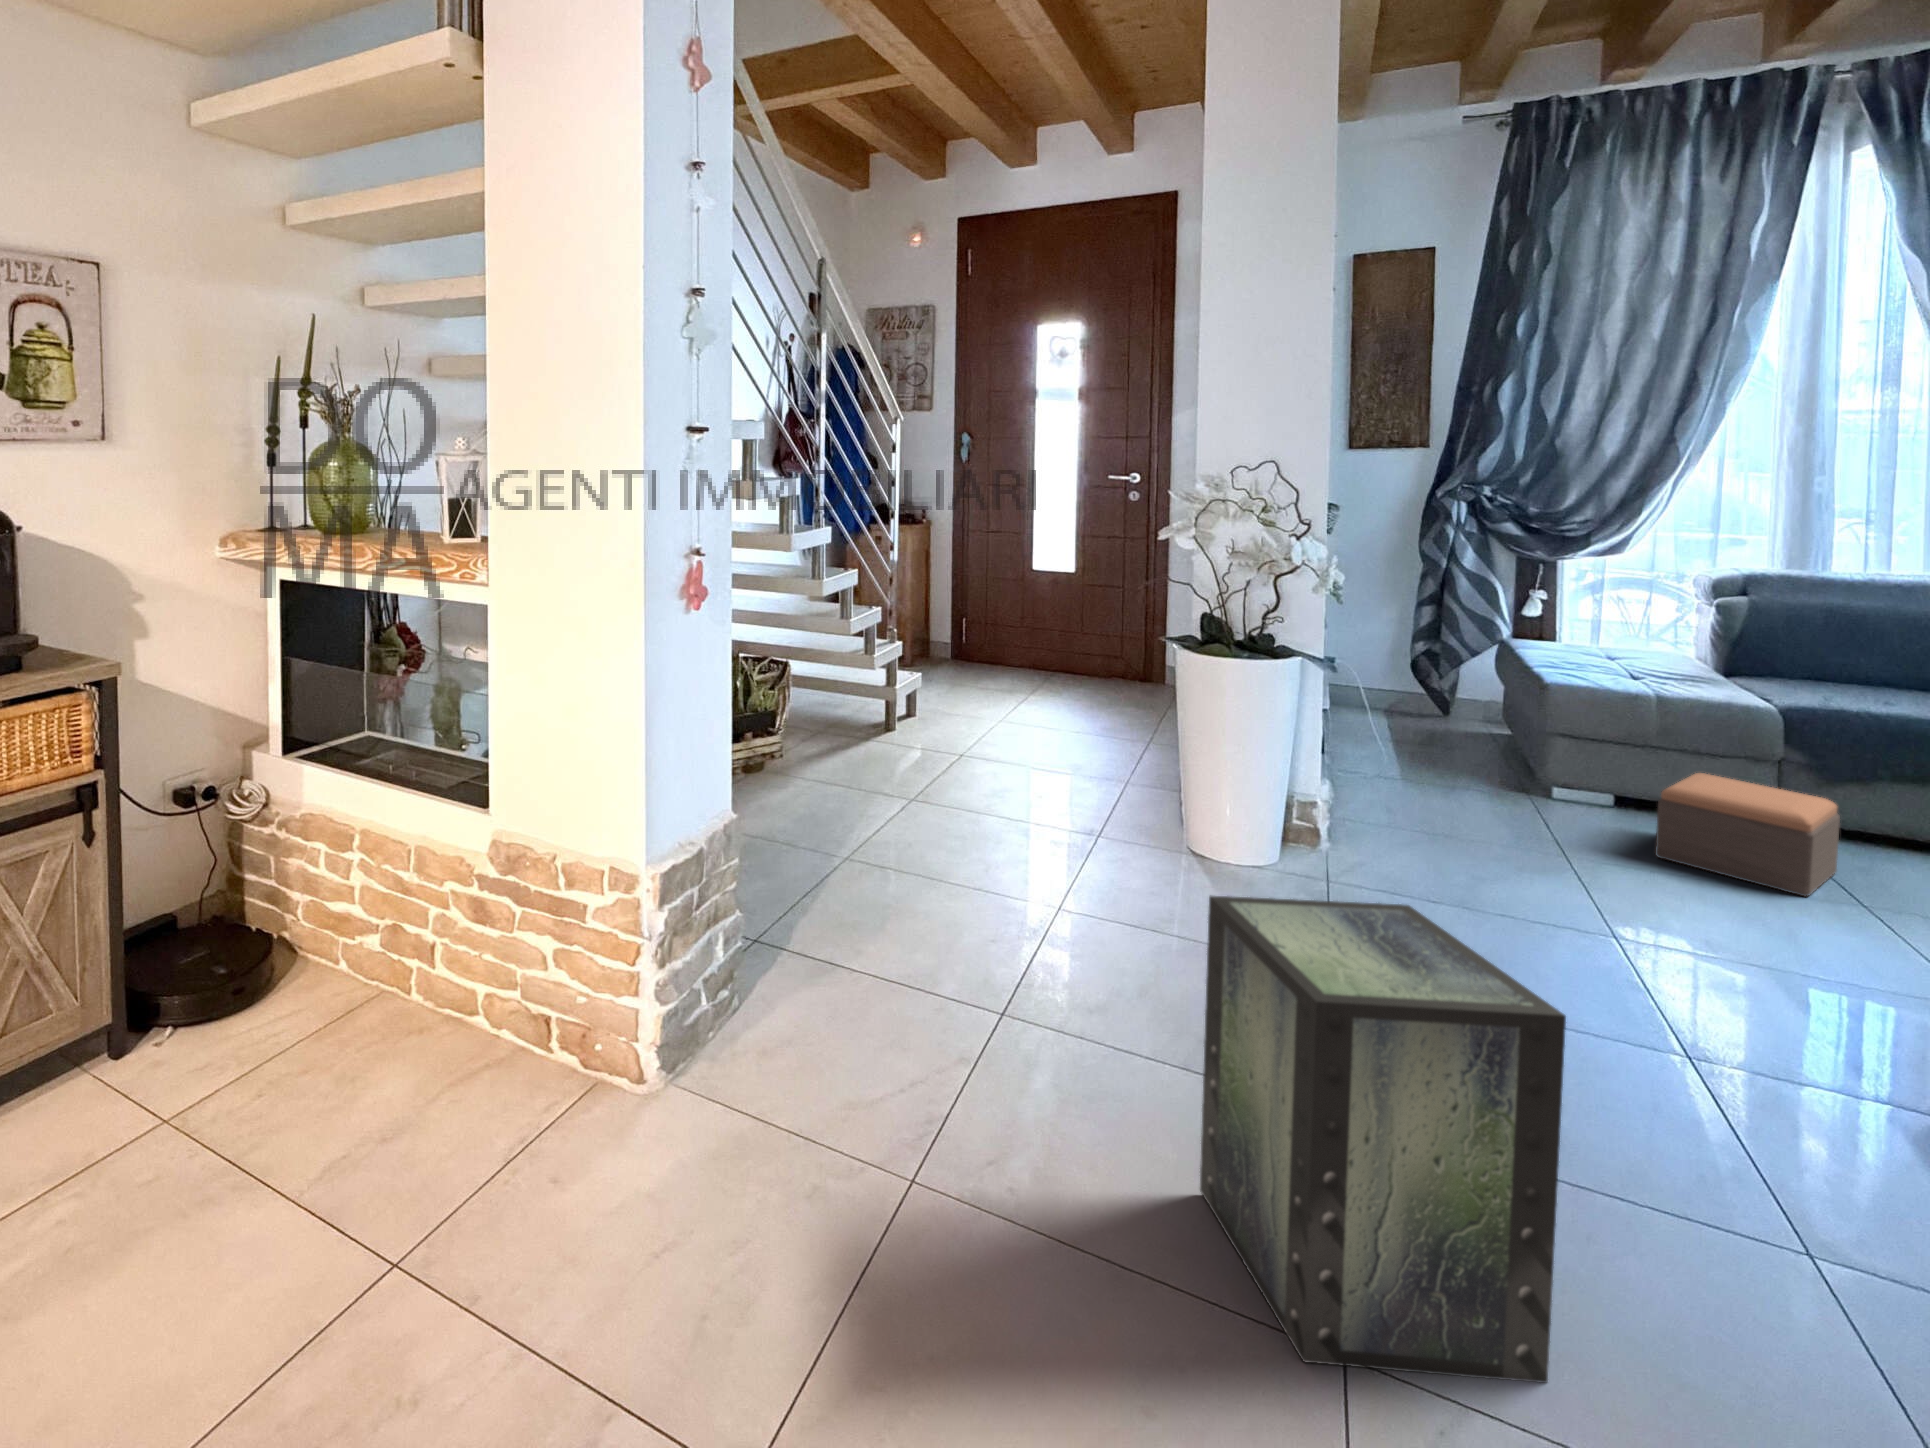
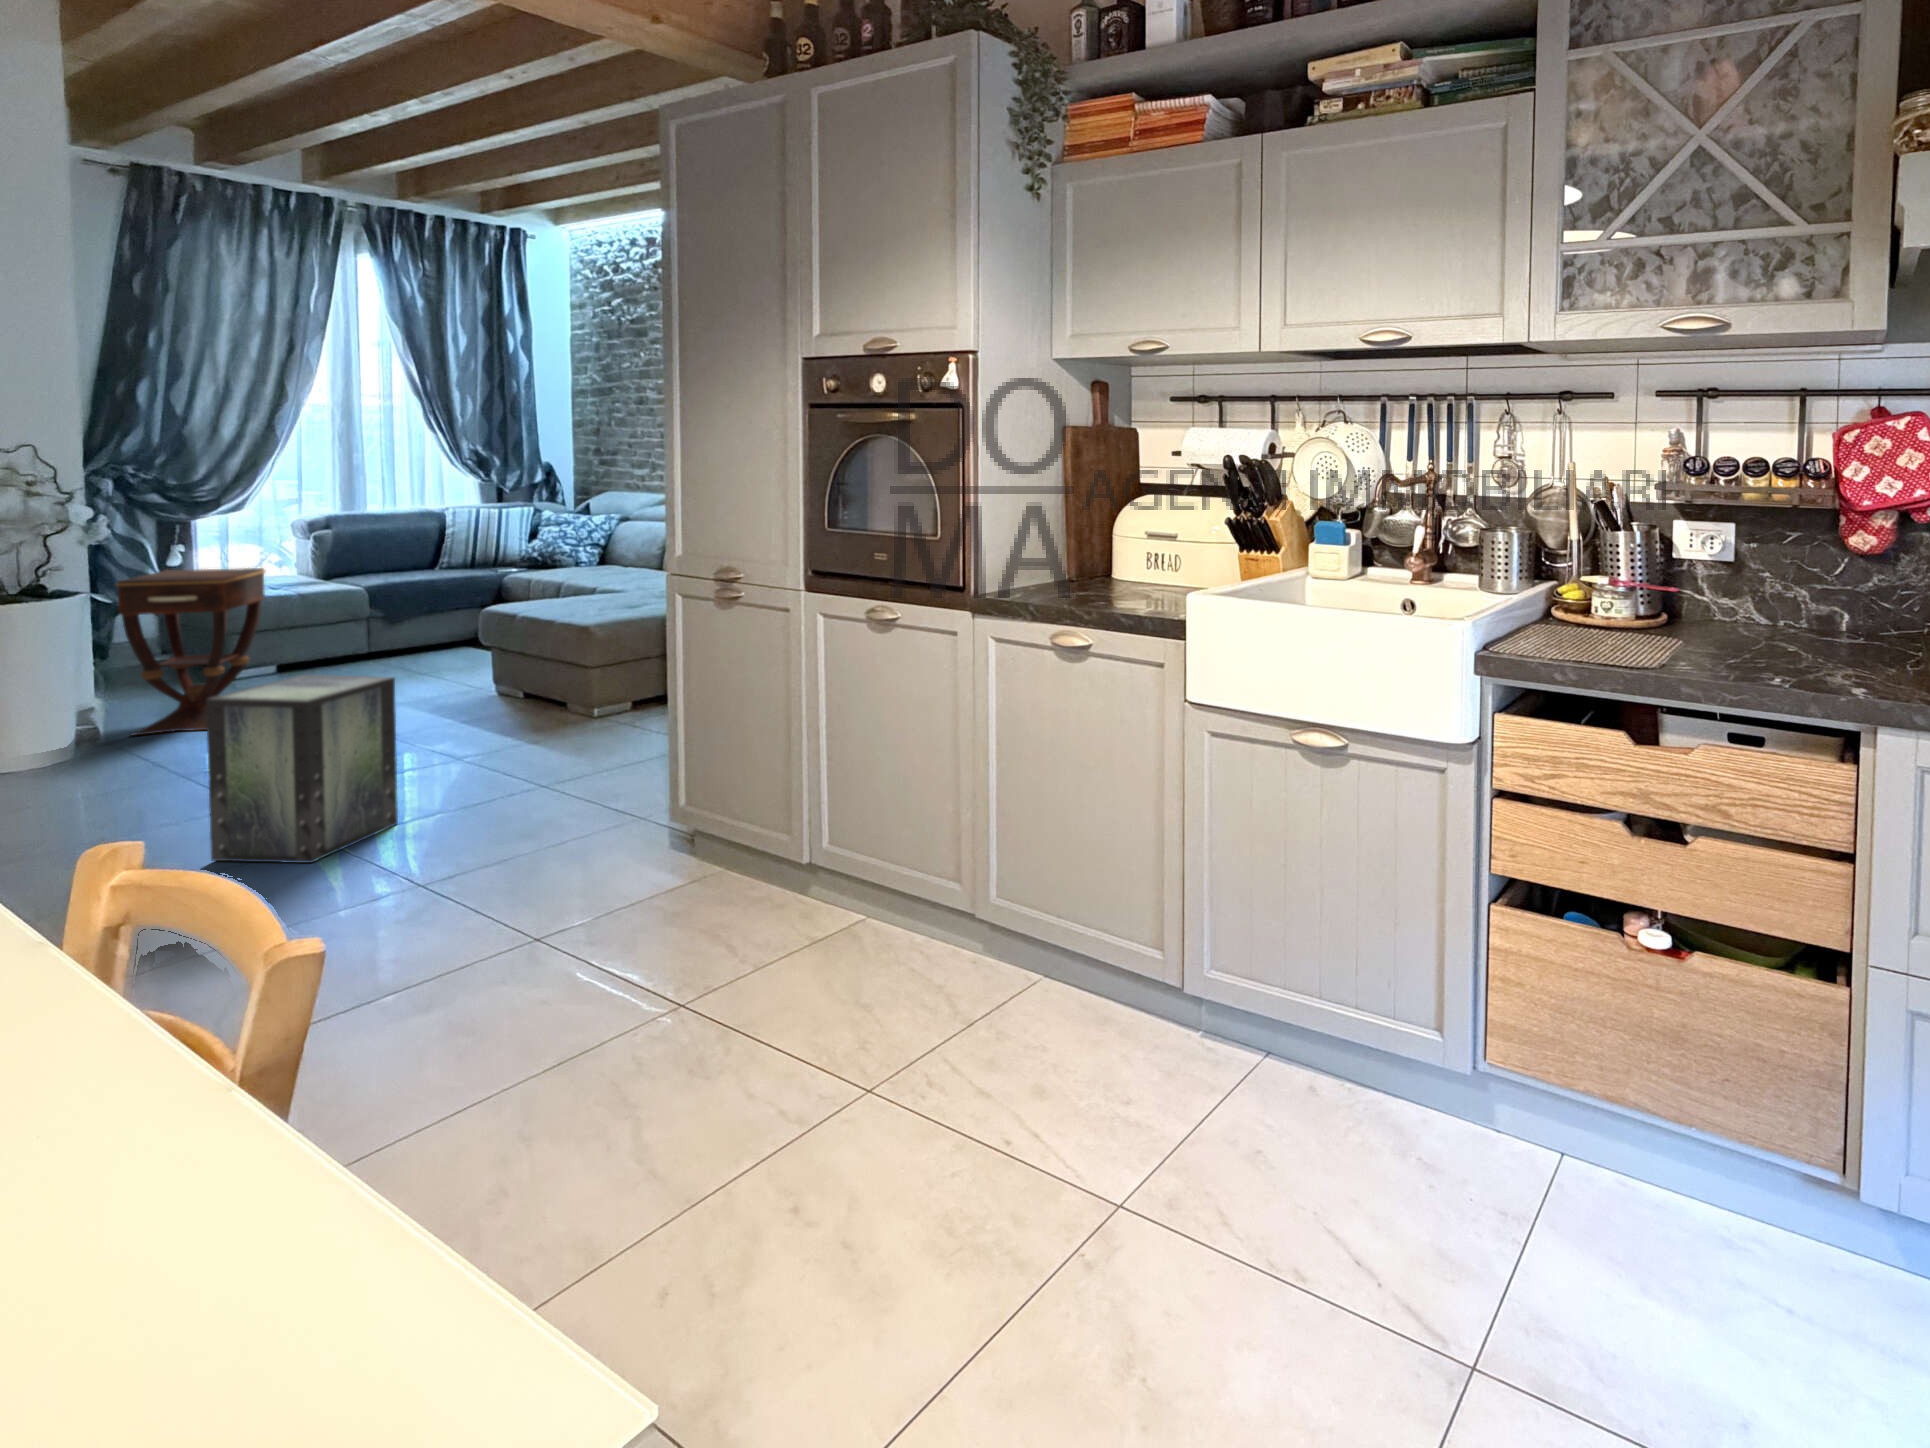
side table: none [1361,628,1565,883] -> present [116,568,265,736]
footstool: present [1655,773,1840,897] -> none [318,628,405,685]

